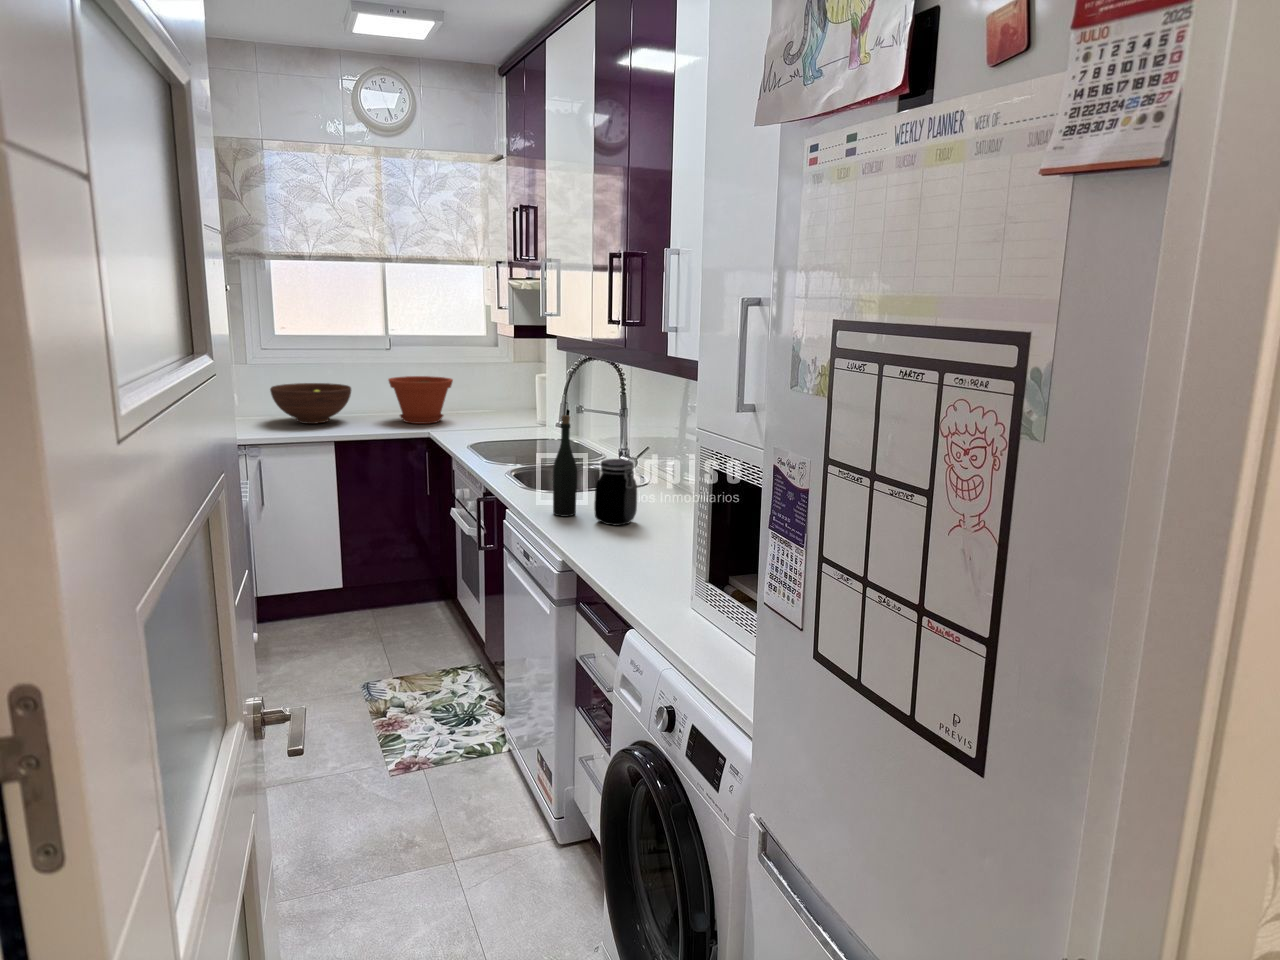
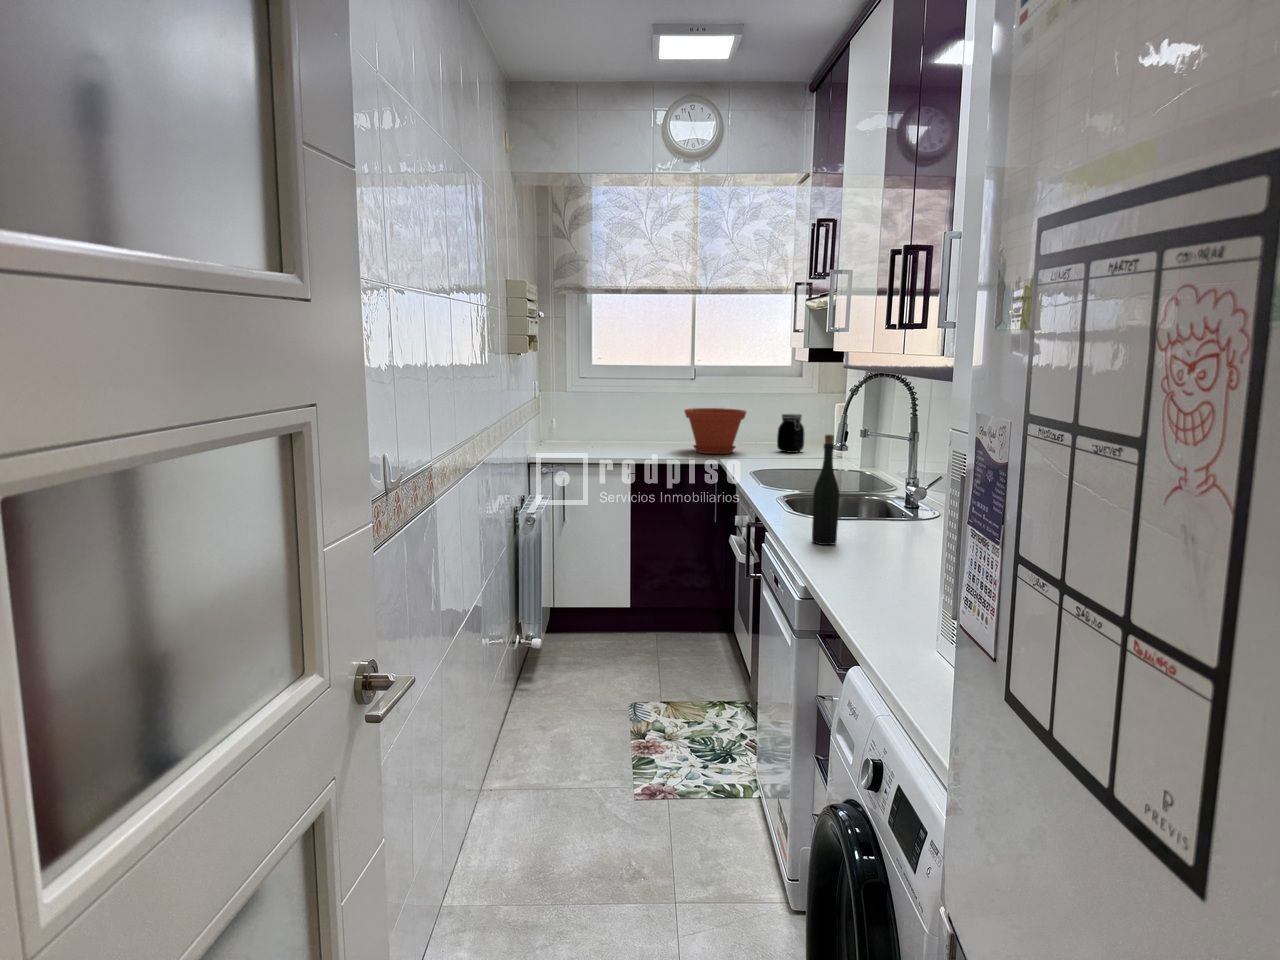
fruit bowl: present [270,383,351,424] -> none [578,413,650,450]
jar: present [594,459,637,525] -> present [777,414,804,453]

